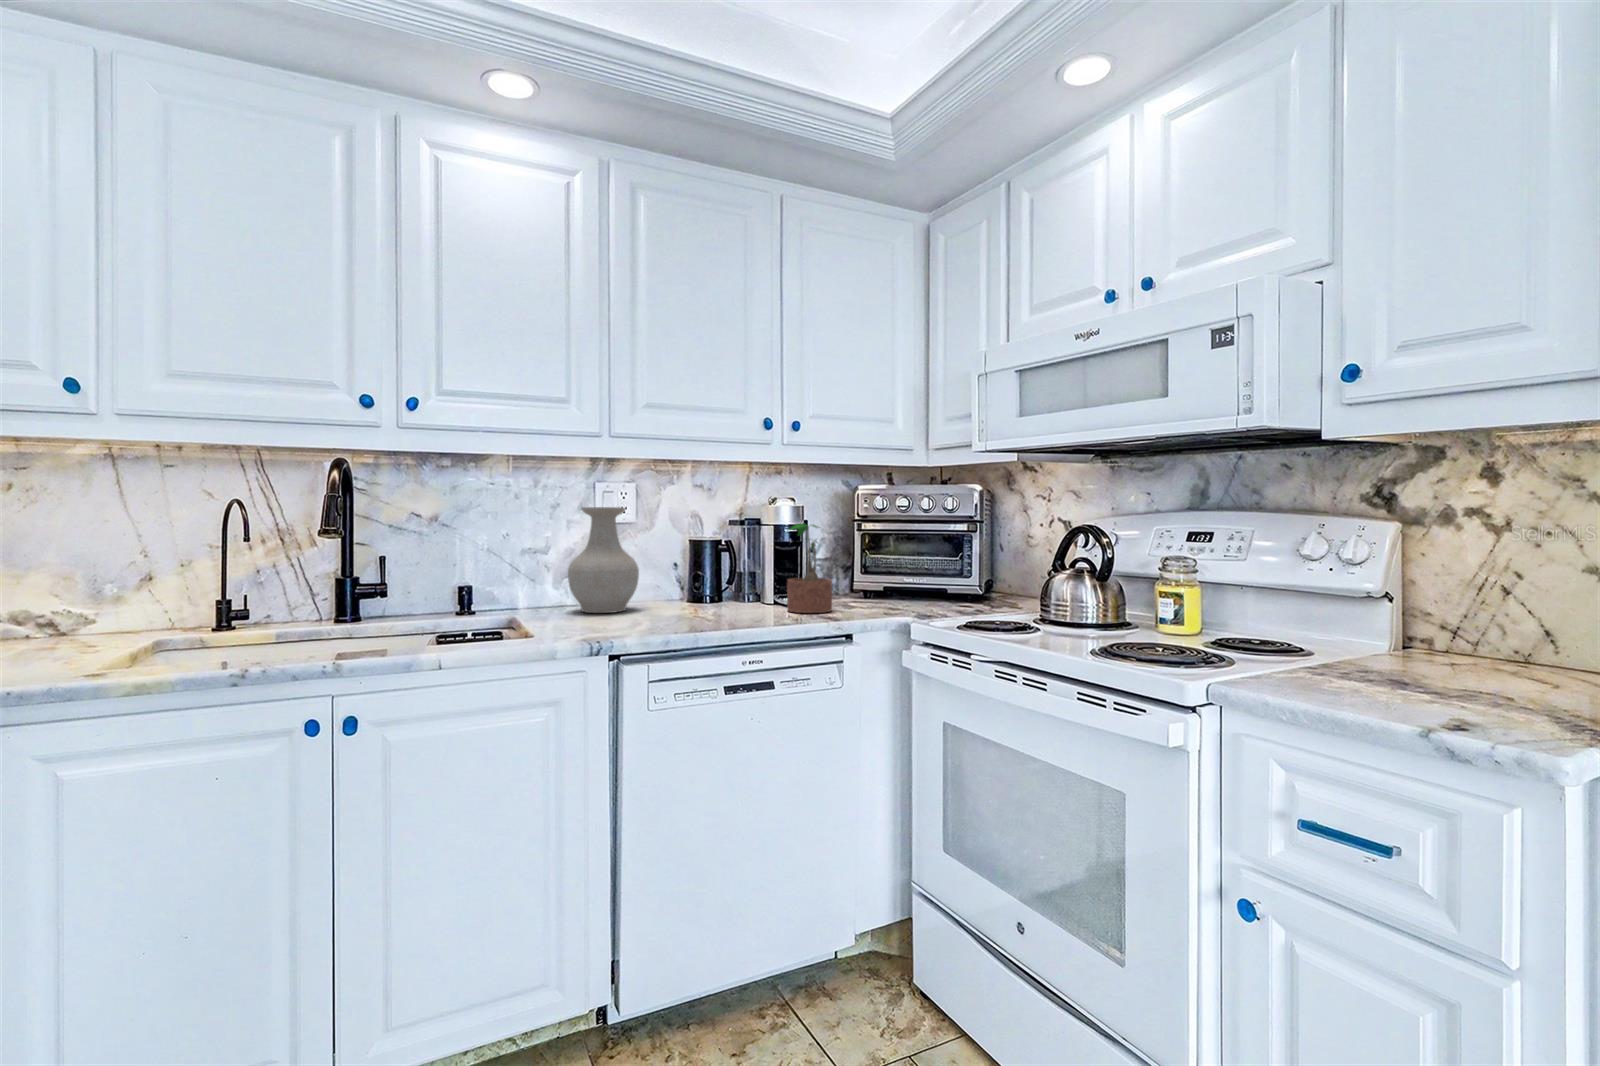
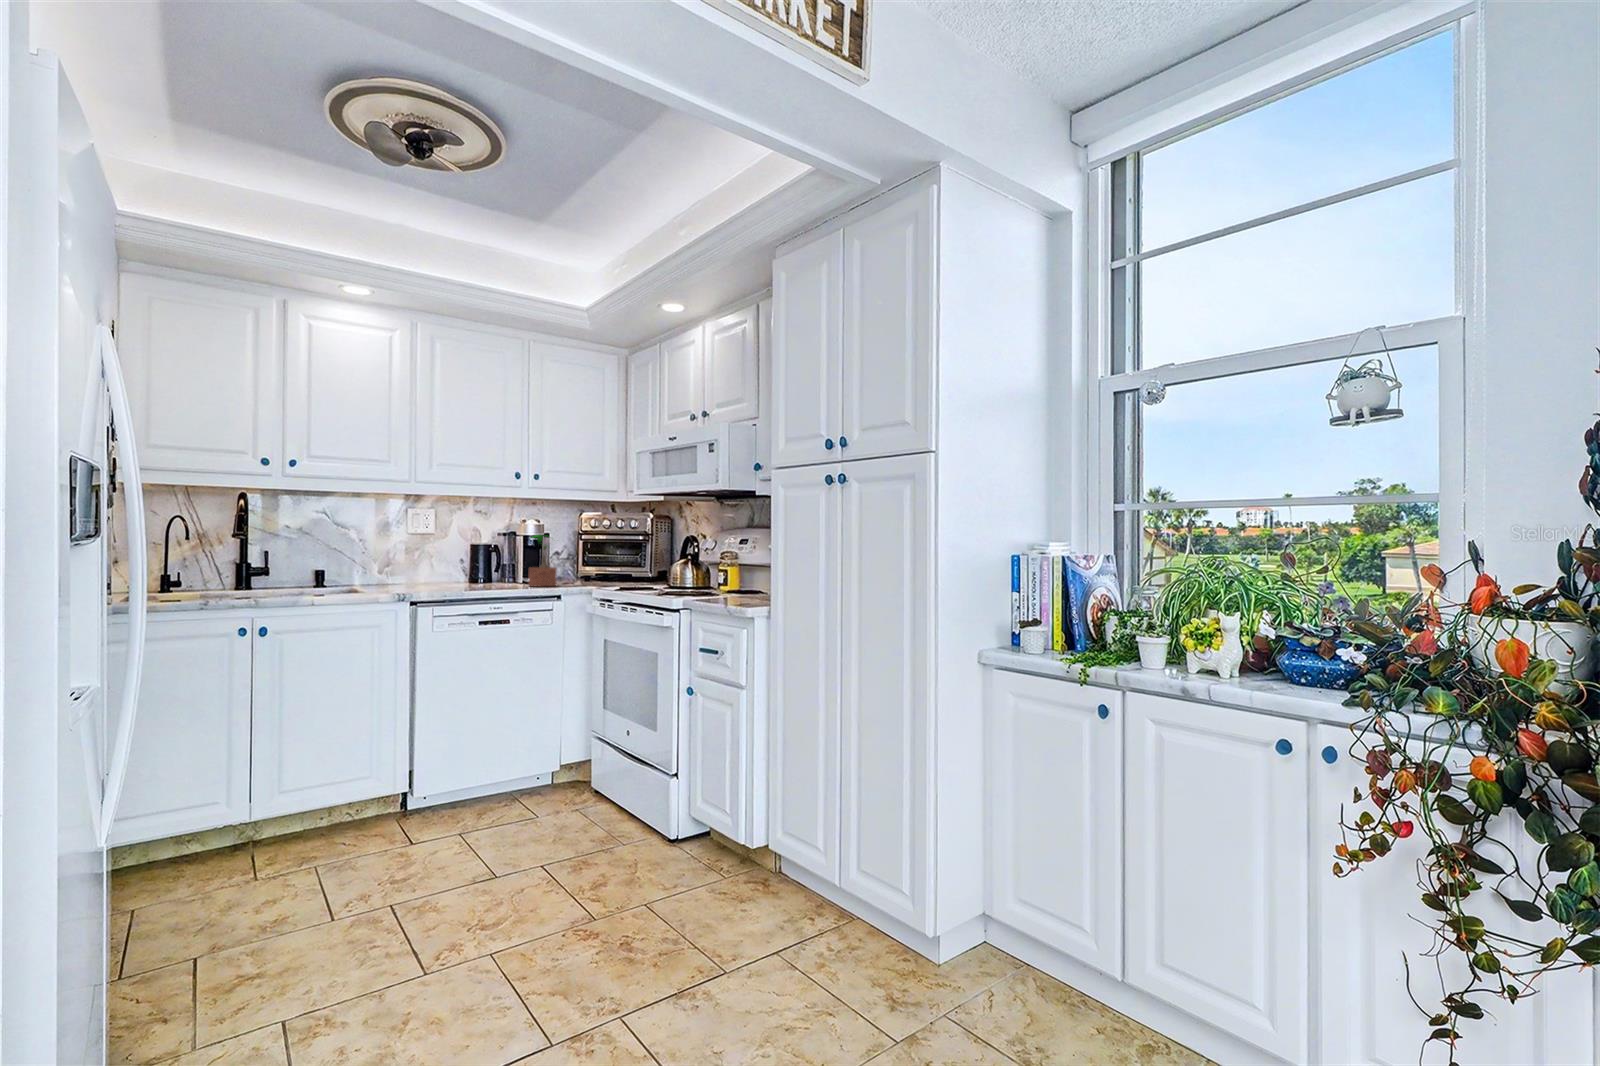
vase: present [568,507,639,613] -> none [388,523,435,587]

